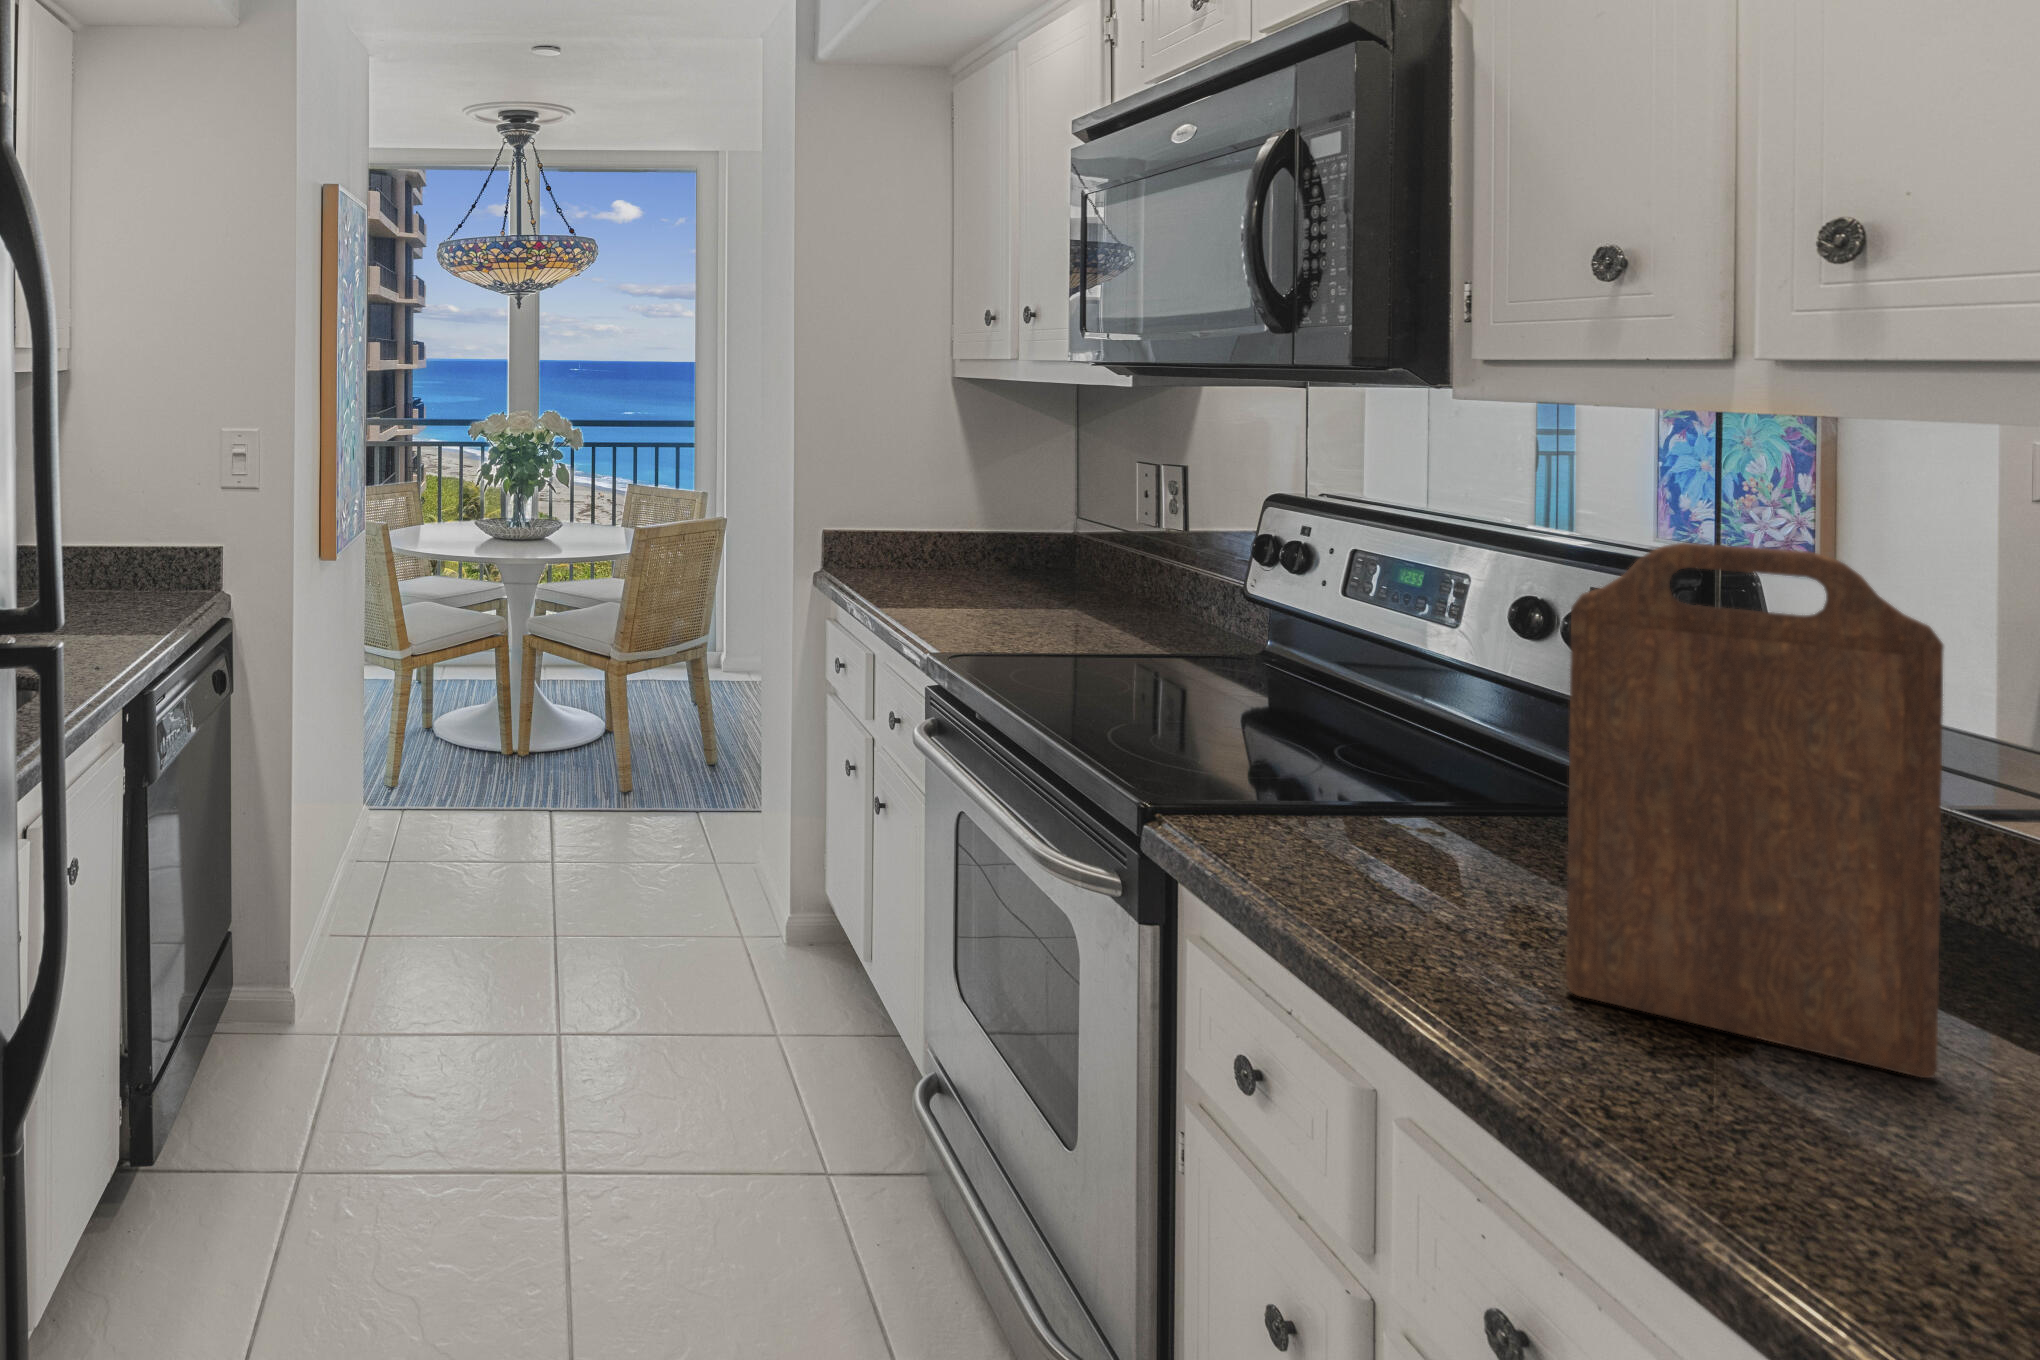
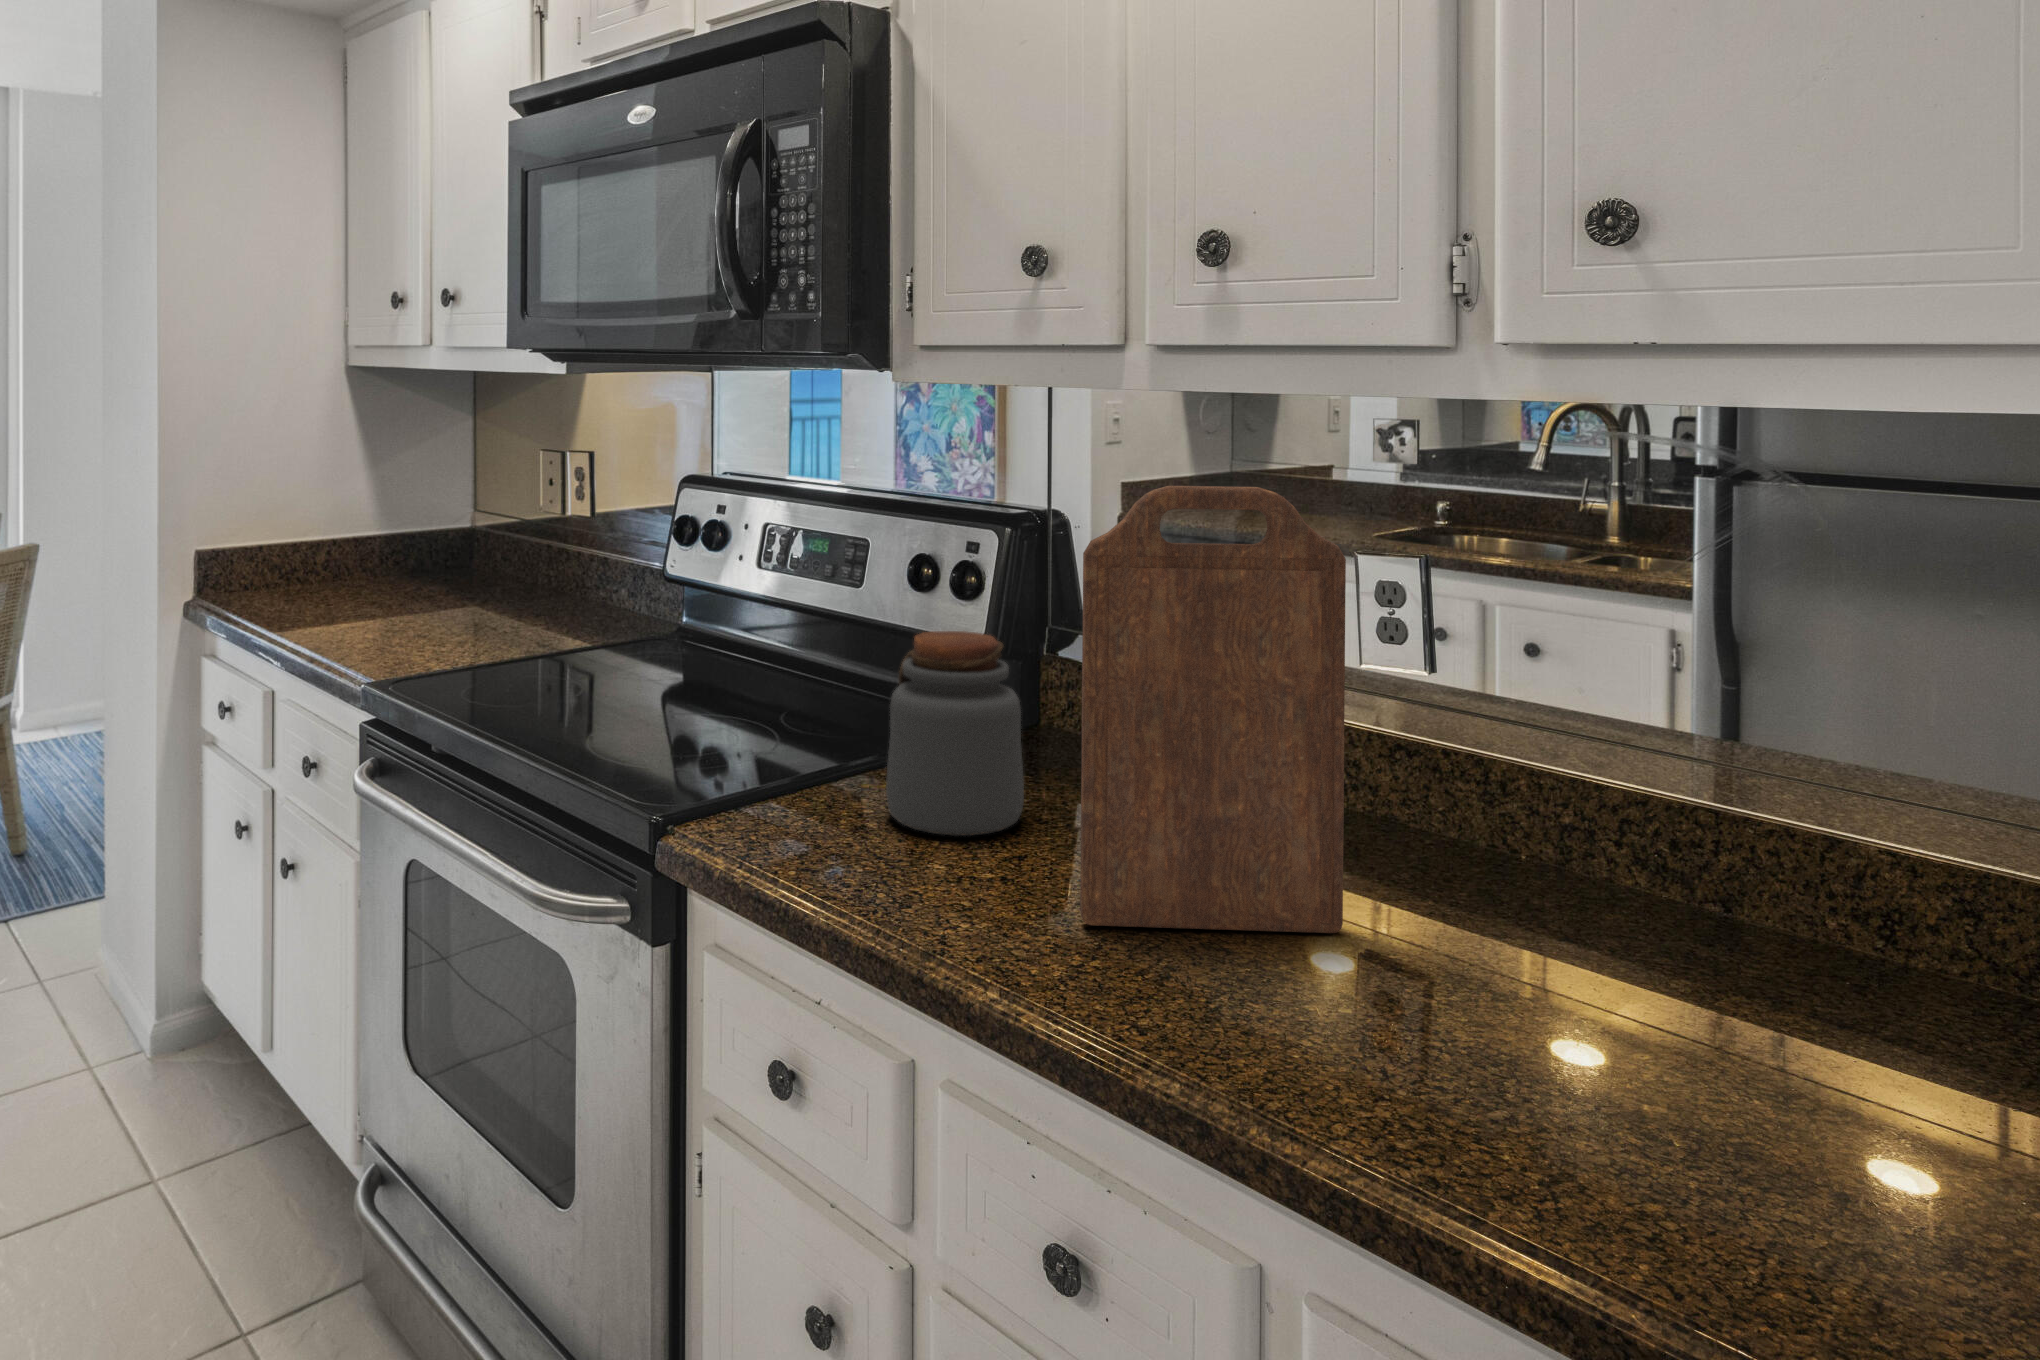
jar: none [1394,673,1563,889] -> present [886,631,1024,836]

